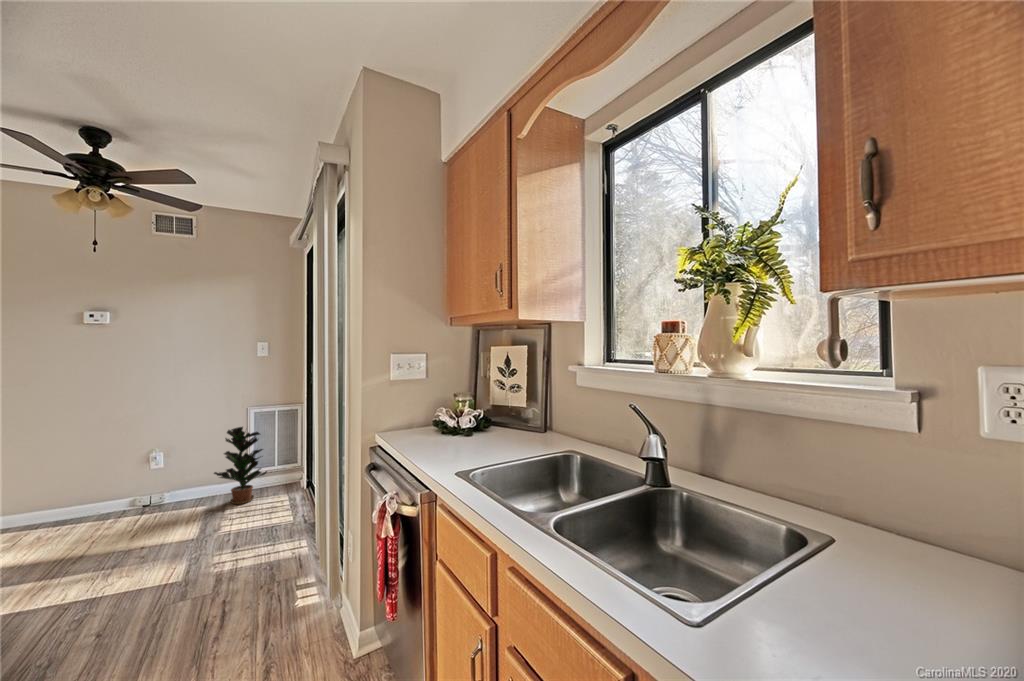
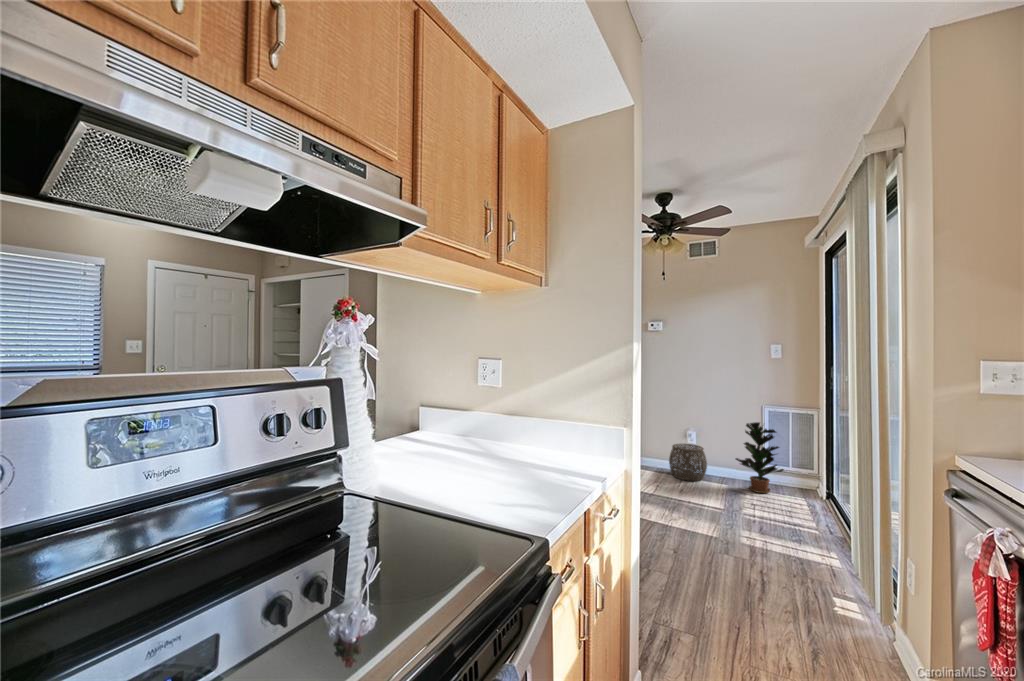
woven basket: none [117,468,178,519] -> present [669,444,707,481]

